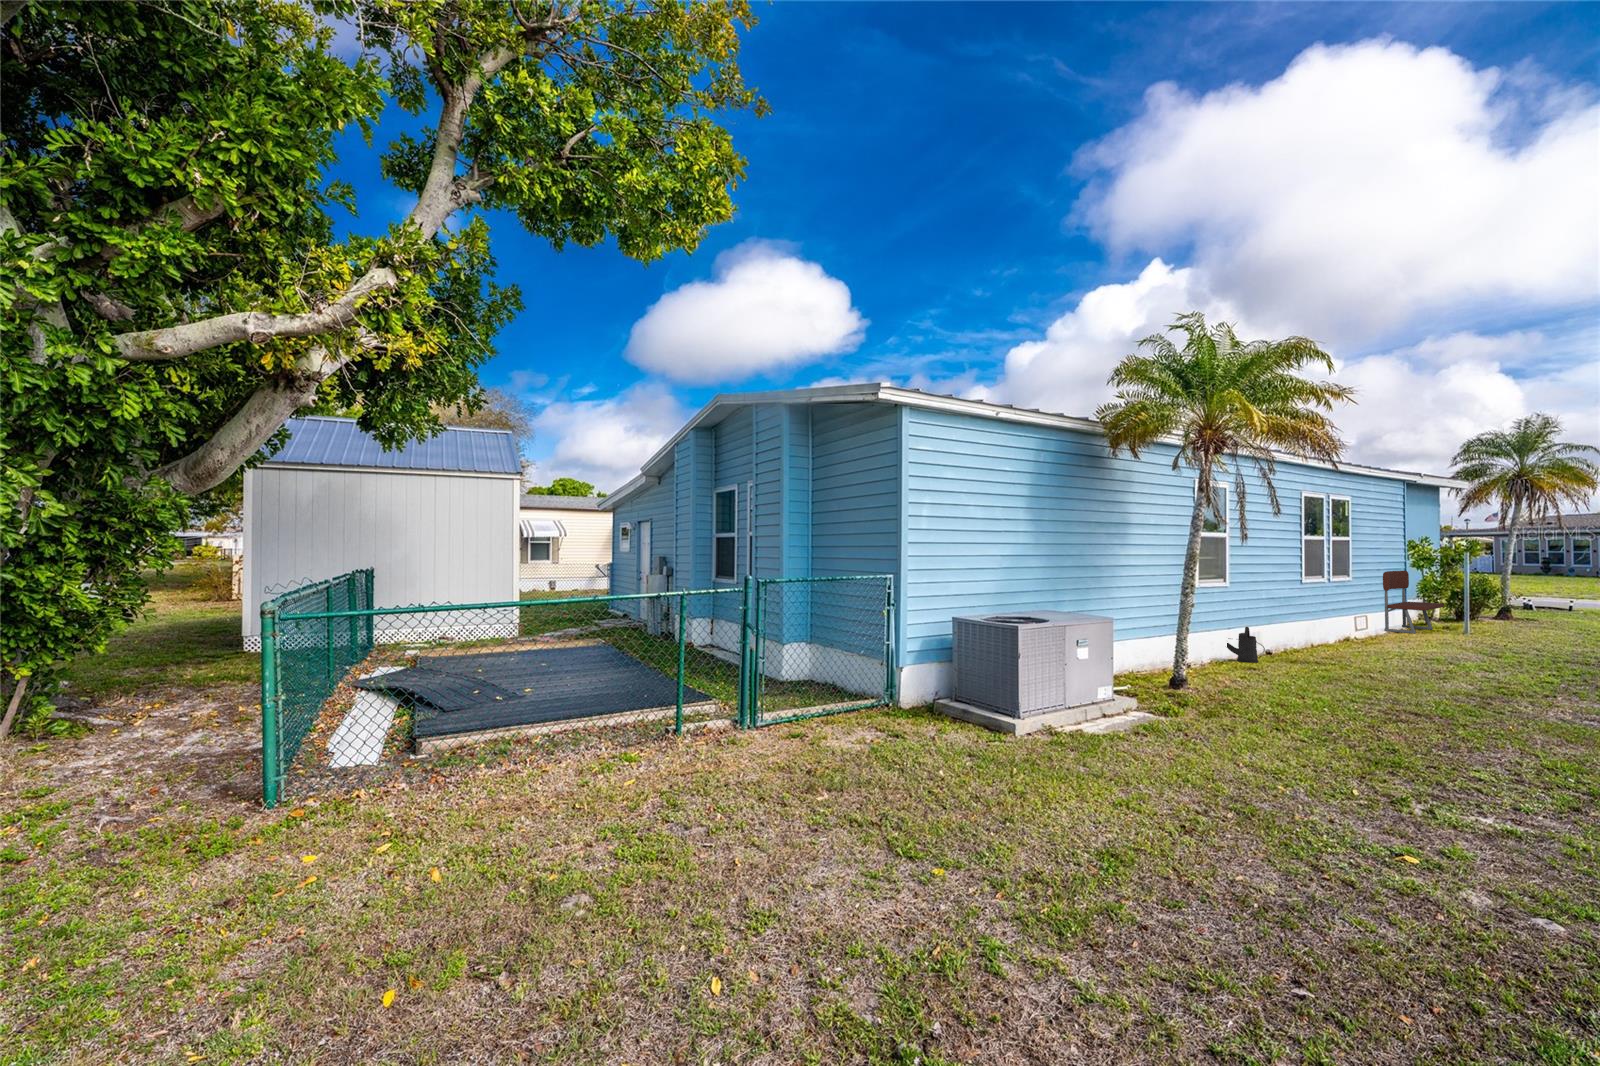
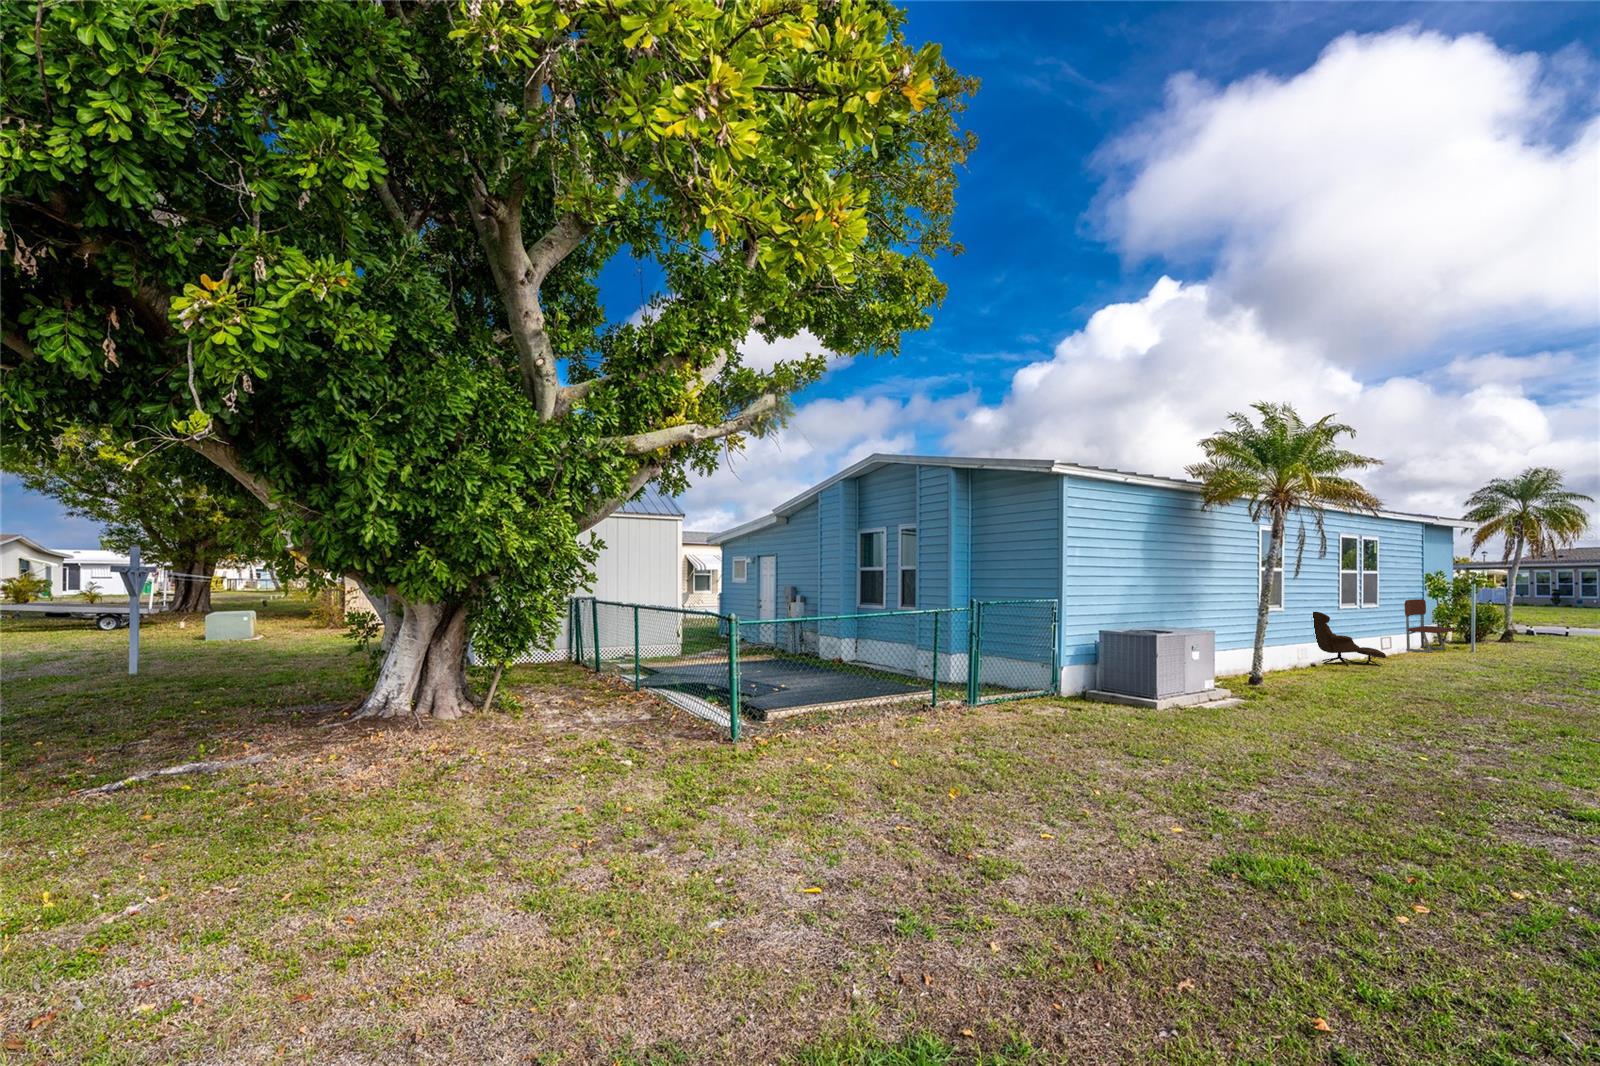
lounge chair: none [1265,587,1358,654] -> present [1313,612,1386,666]
watering can: present [1227,627,1265,663] -> none [1274,643,1315,672]

